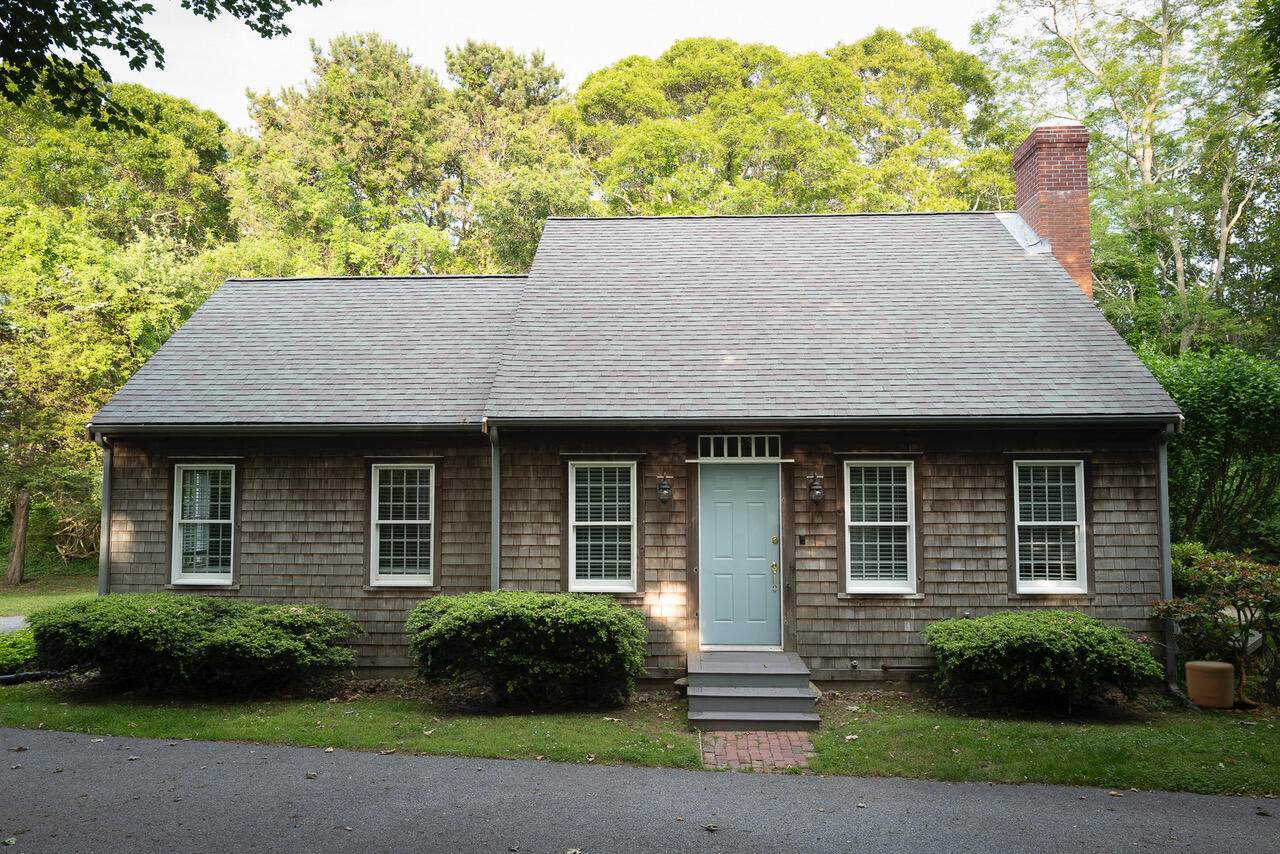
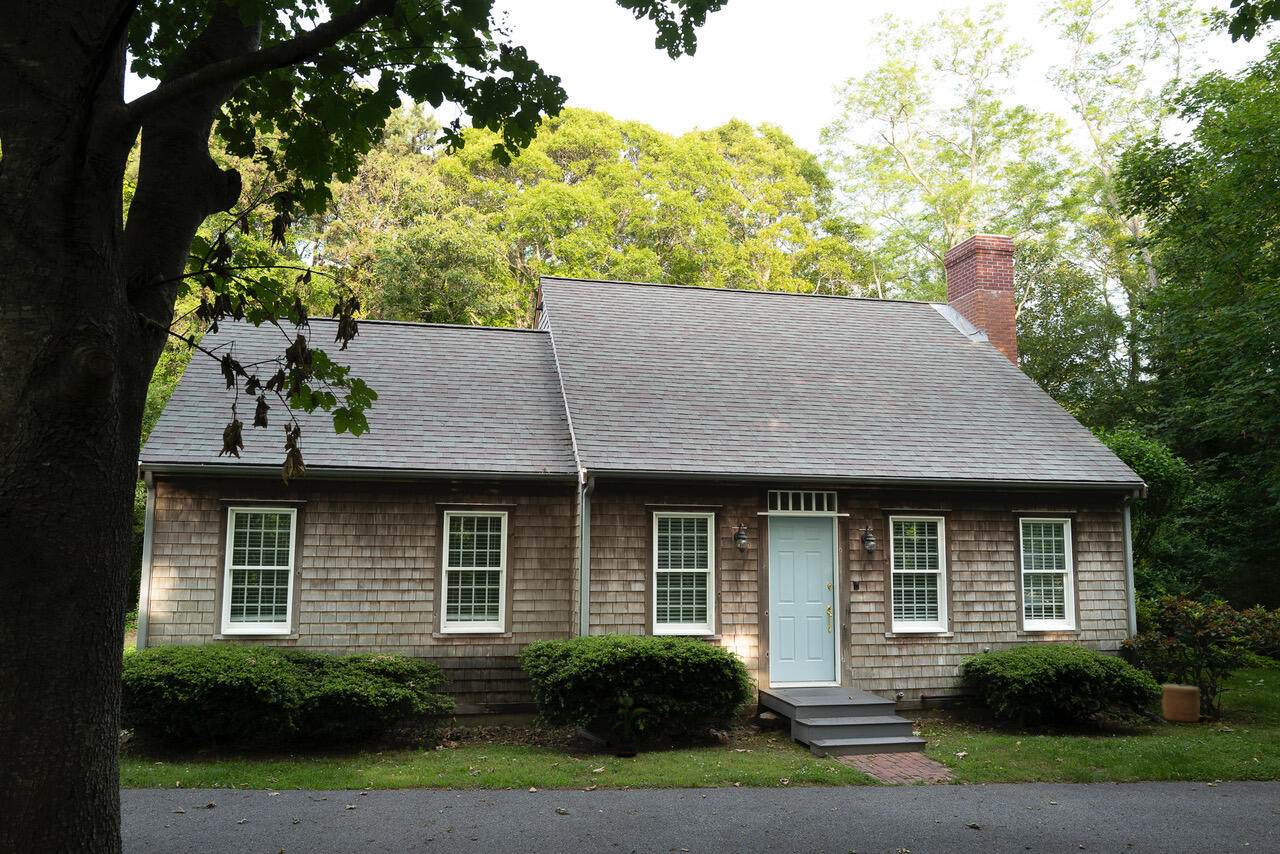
potted plant: none [463,647,506,711] -> present [611,695,651,757]

